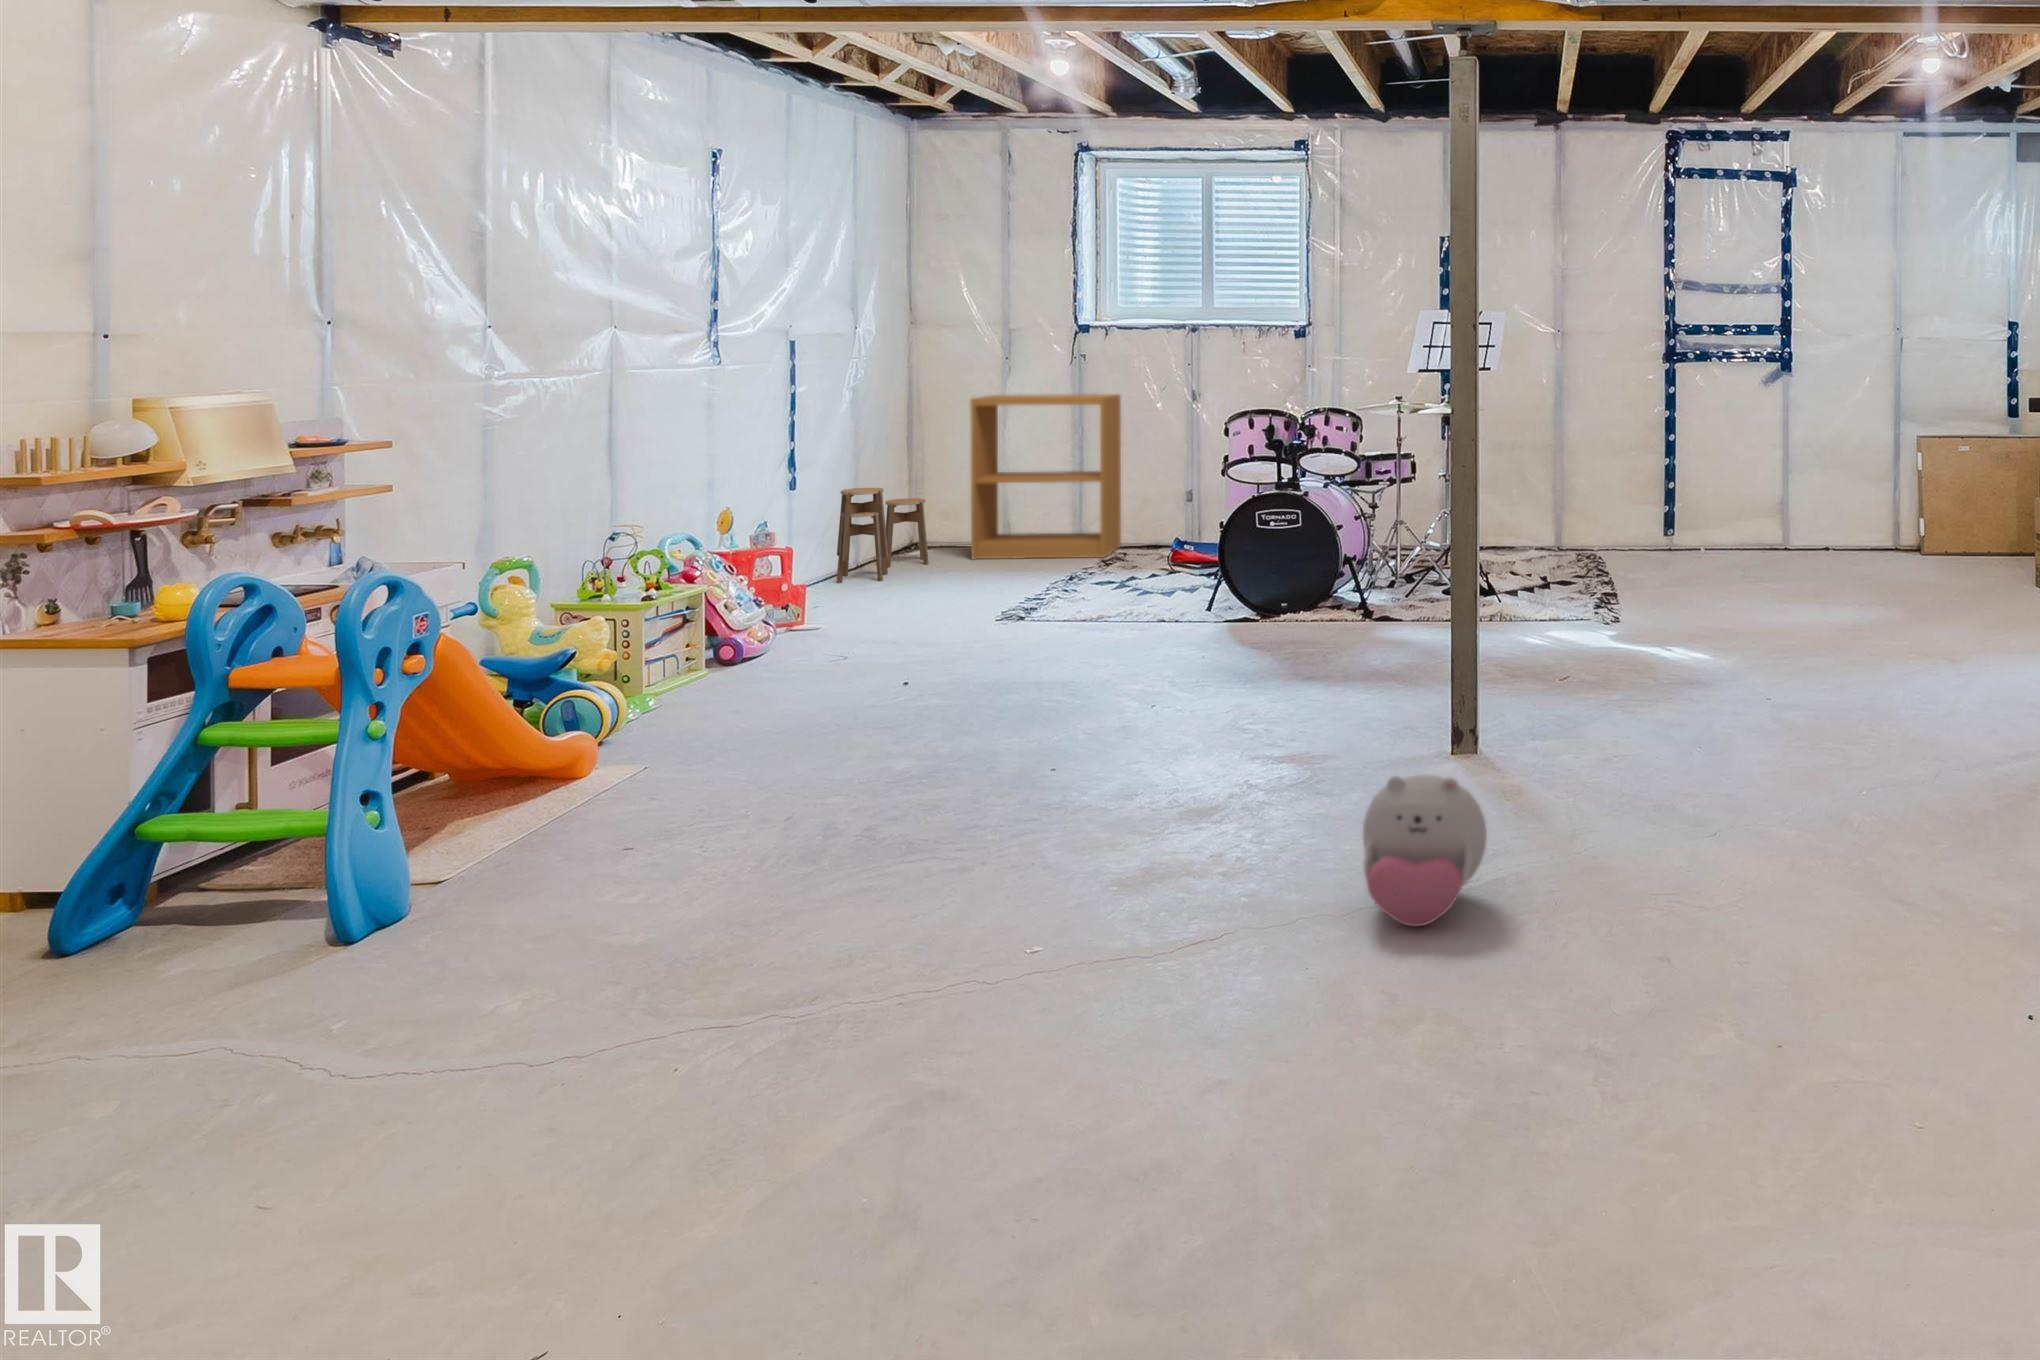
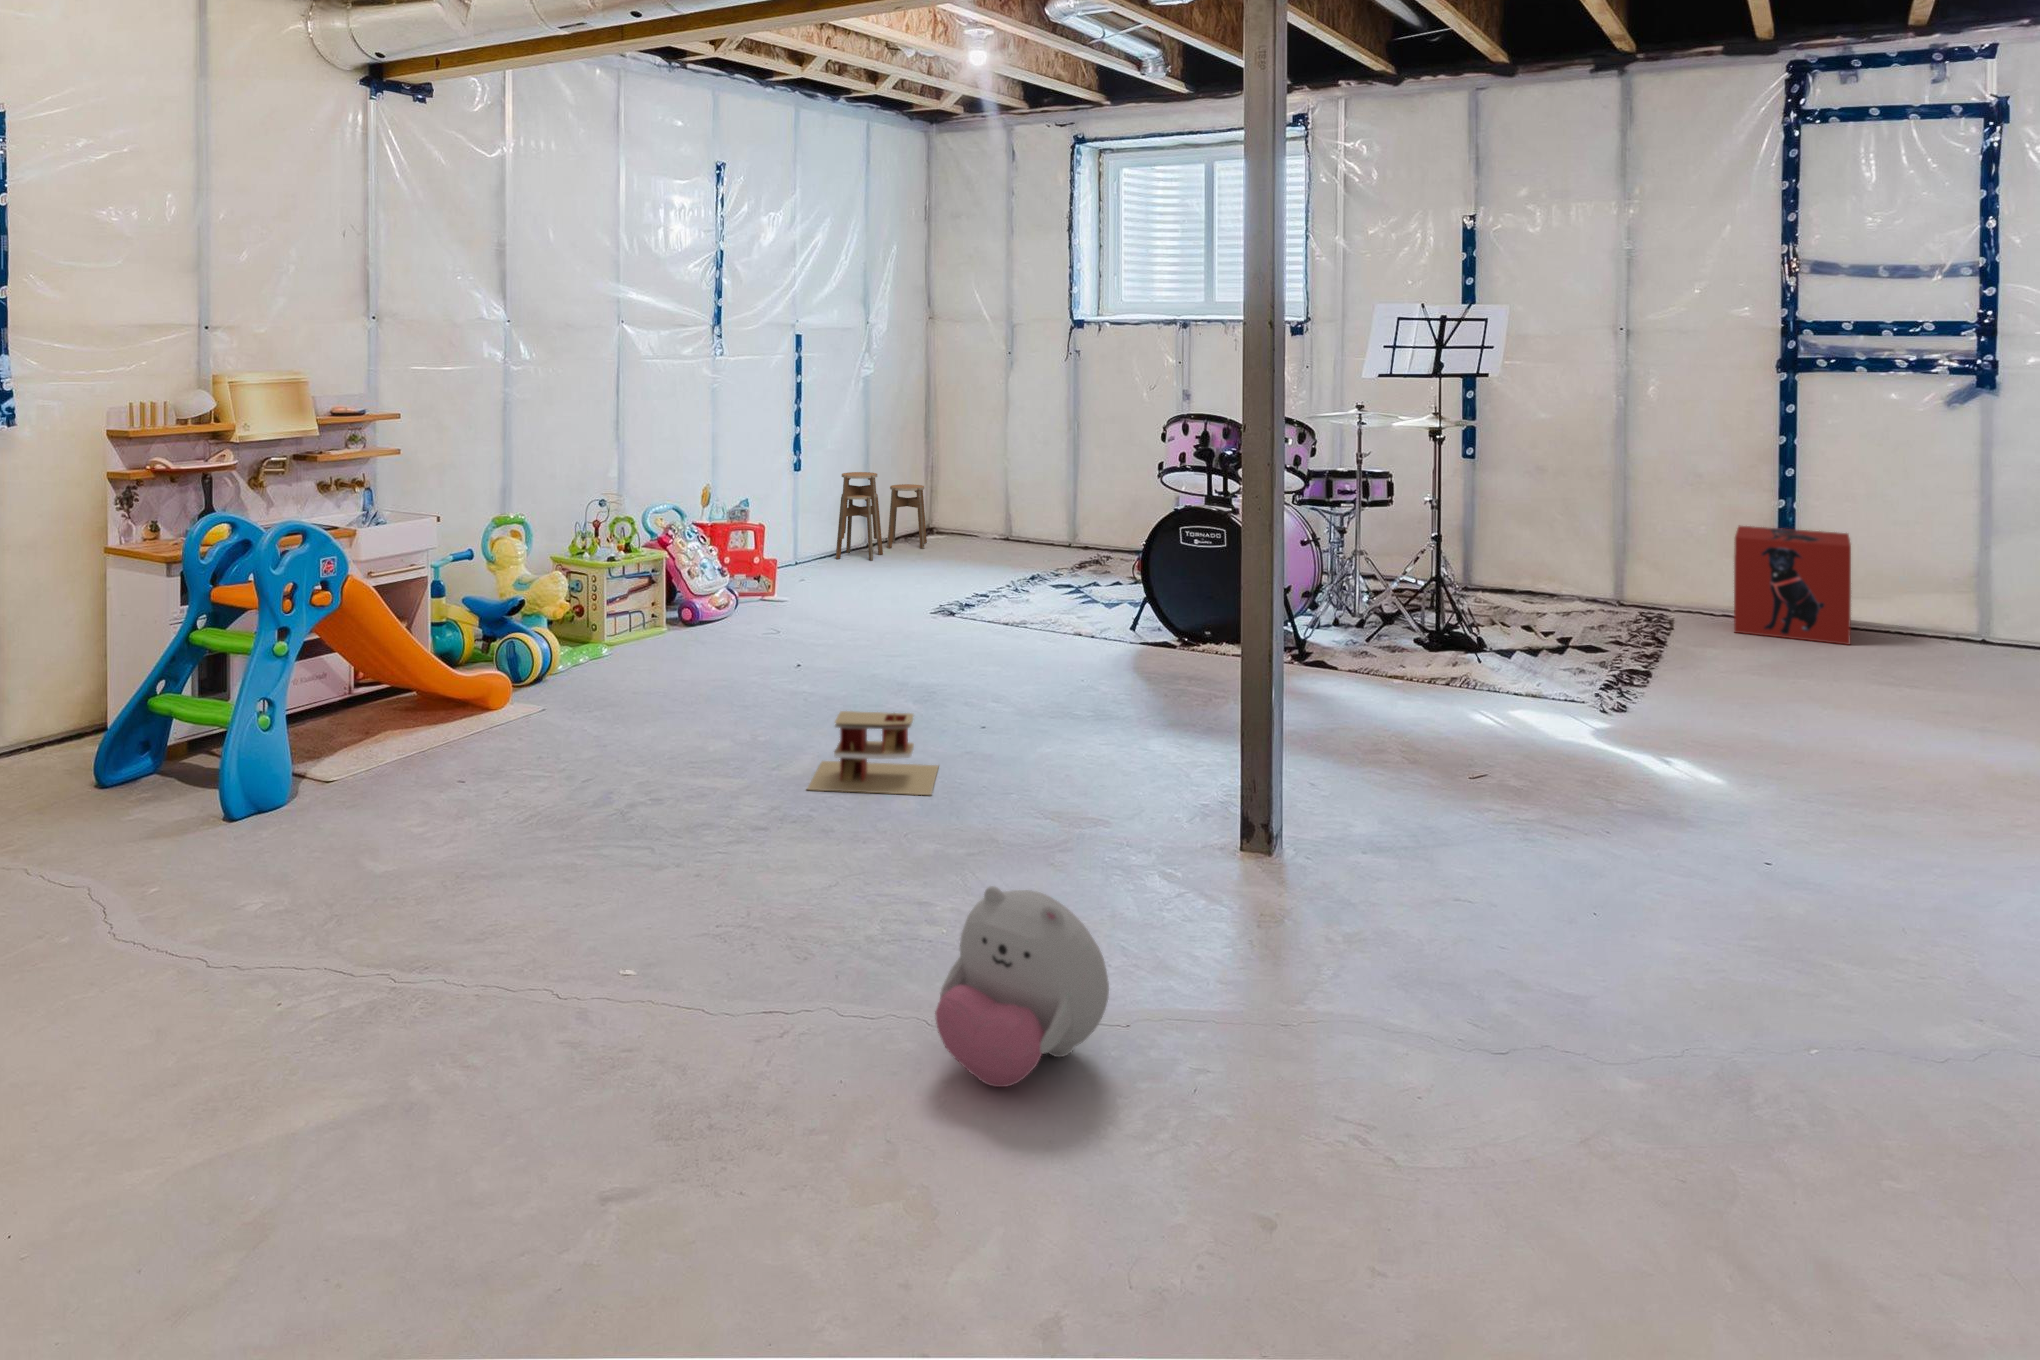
bookshelf: present [970,394,1121,559] -> none [963,388,1109,559]
storage box: none [1640,479,1717,558] -> present [1734,525,1851,645]
toy house: none [1031,691,1165,778] -> present [807,711,939,795]

